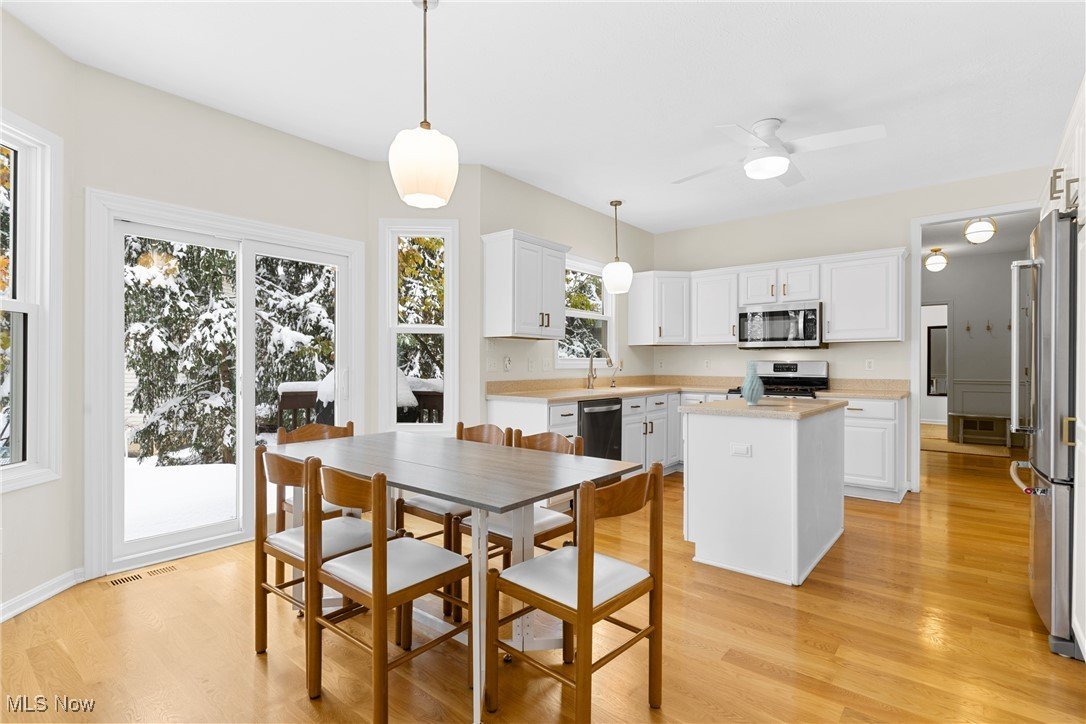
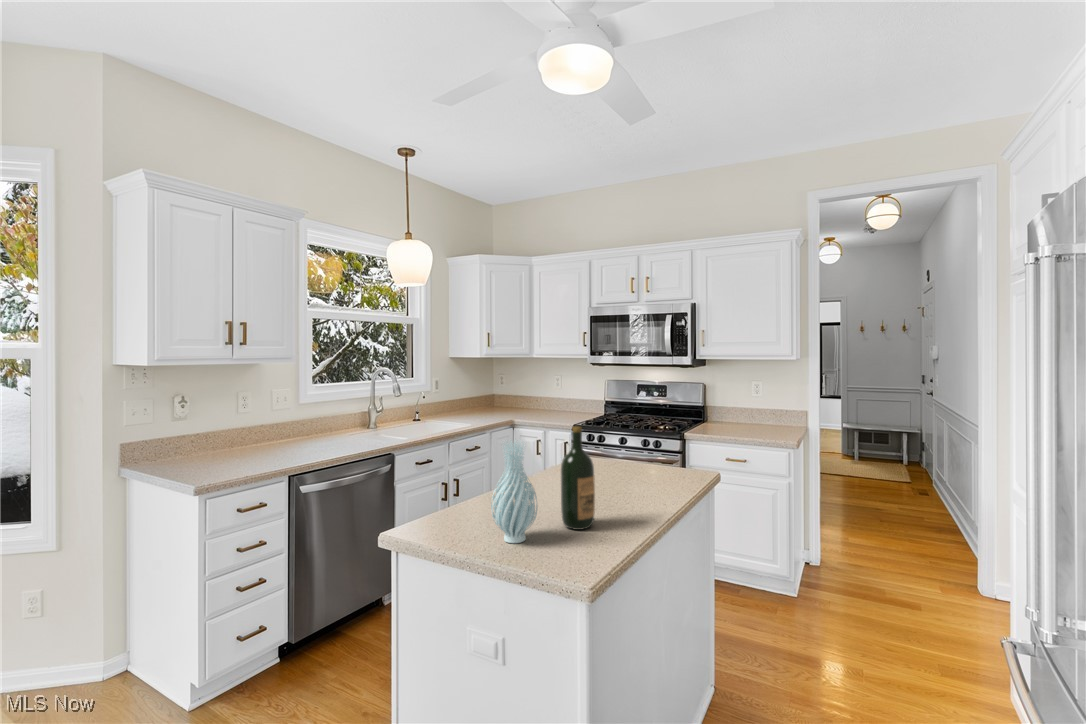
wine bottle: none [770,357,788,405] -> present [561,427,595,530]

